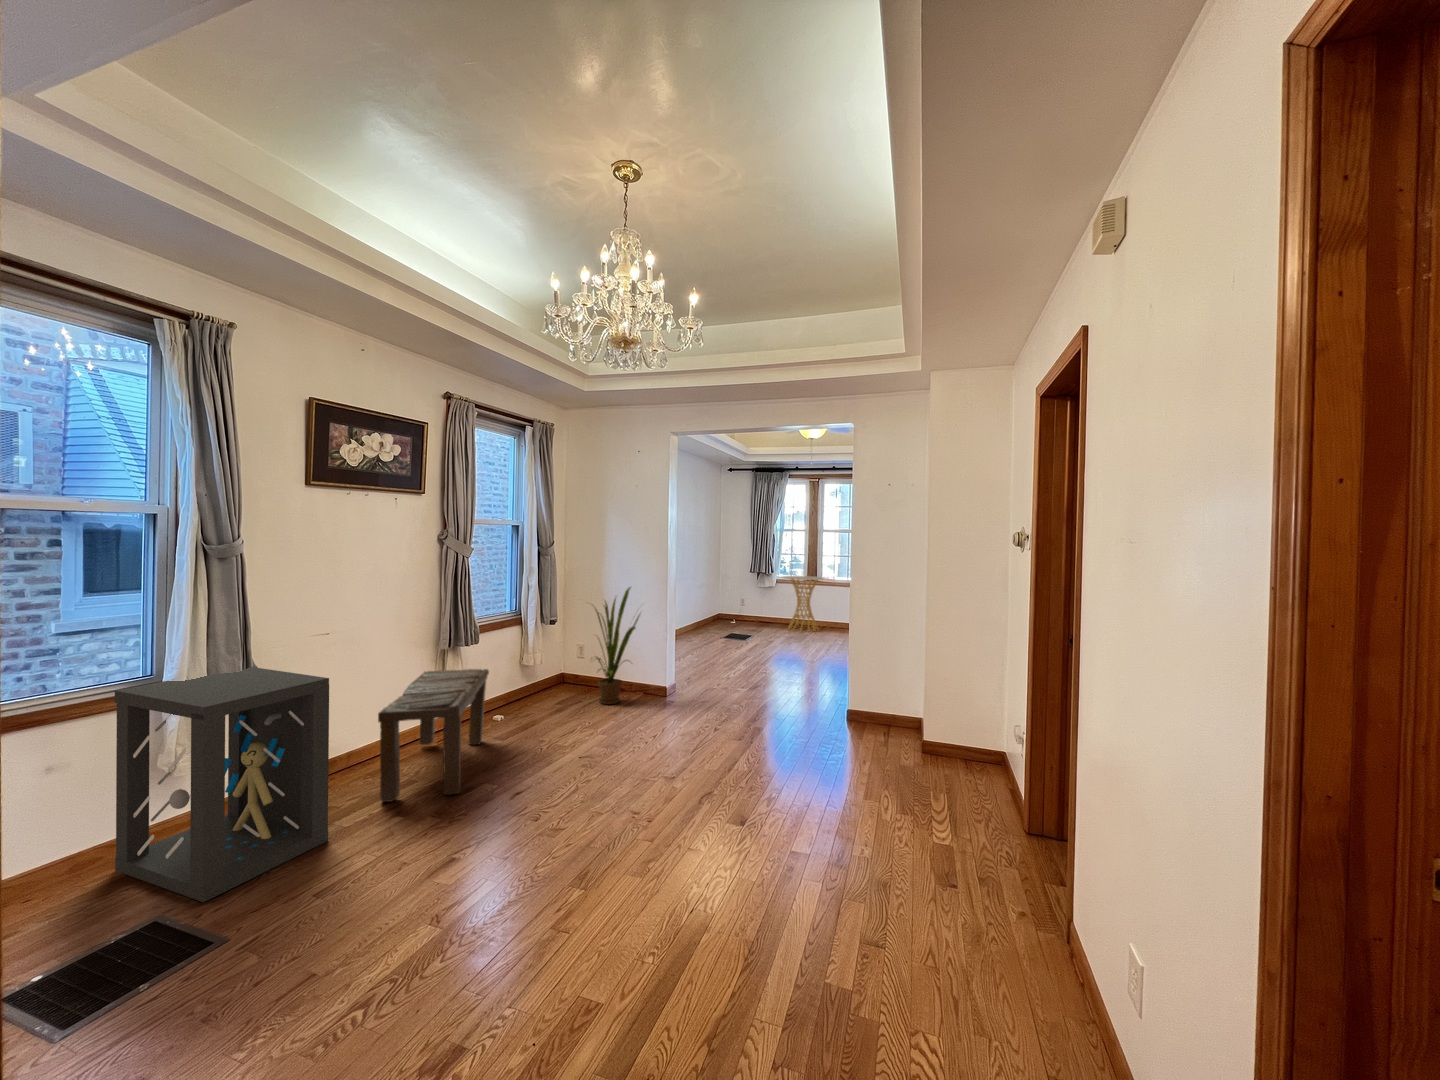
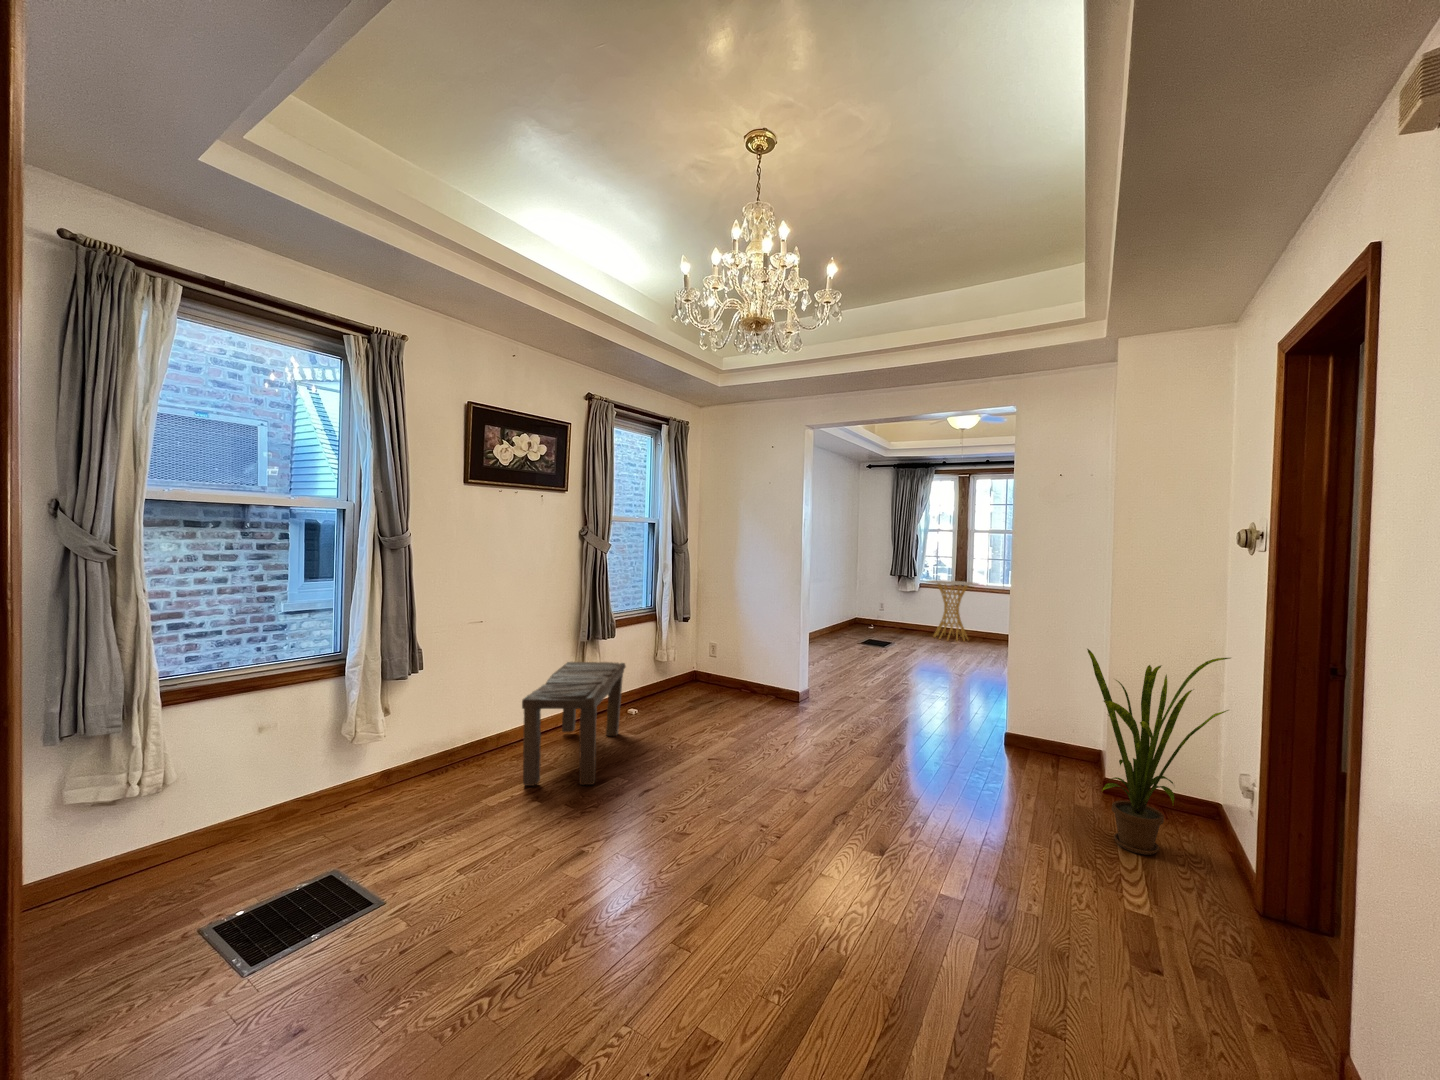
house plant: present [596,587,641,704] -> present [1087,649,1230,855]
storage cabinet: present [115,667,329,902] -> none [305,648,477,865]

